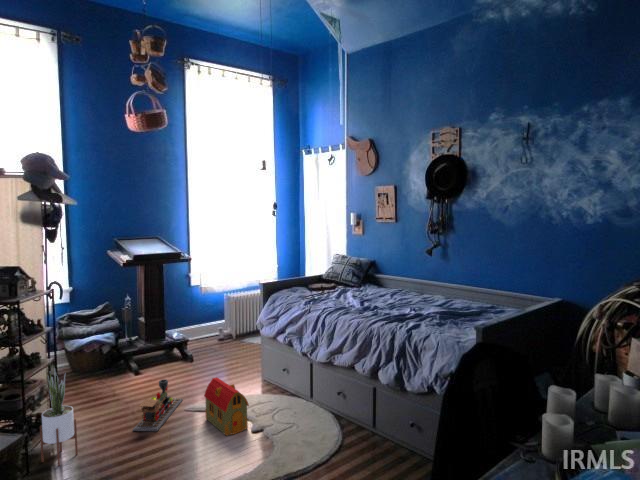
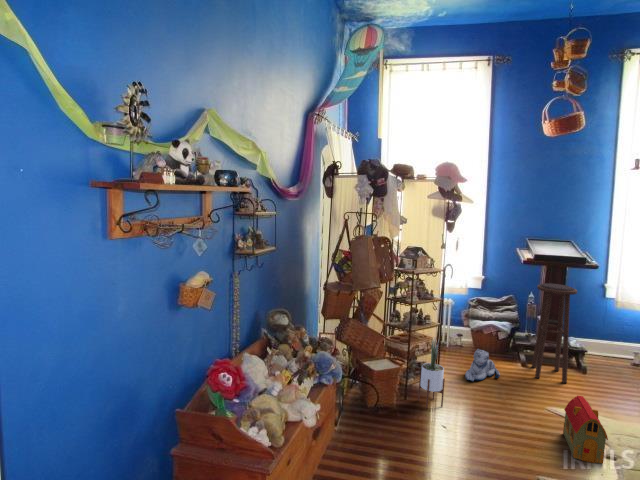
stool: none [141,281,182,380] -> present [532,283,577,383]
plush toy: none [83,371,121,412] -> present [465,349,500,381]
toy train: present [133,379,183,431] -> none [491,378,551,421]

